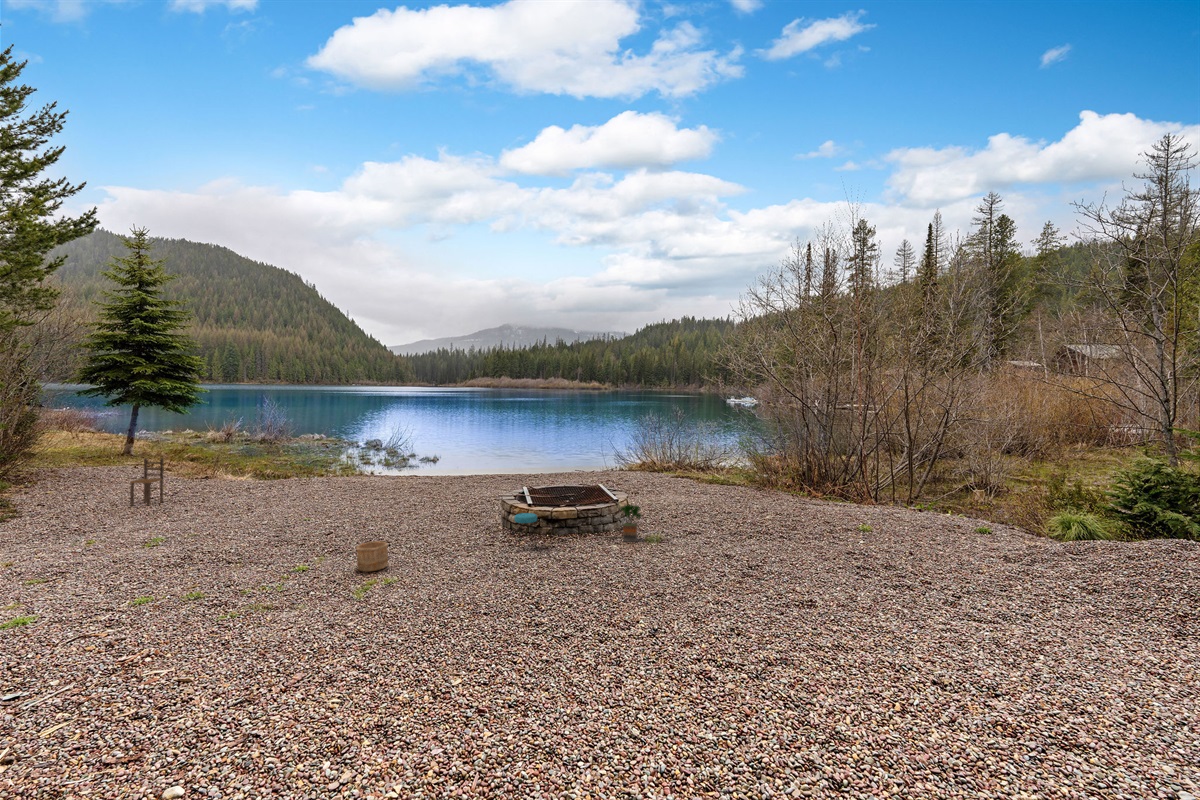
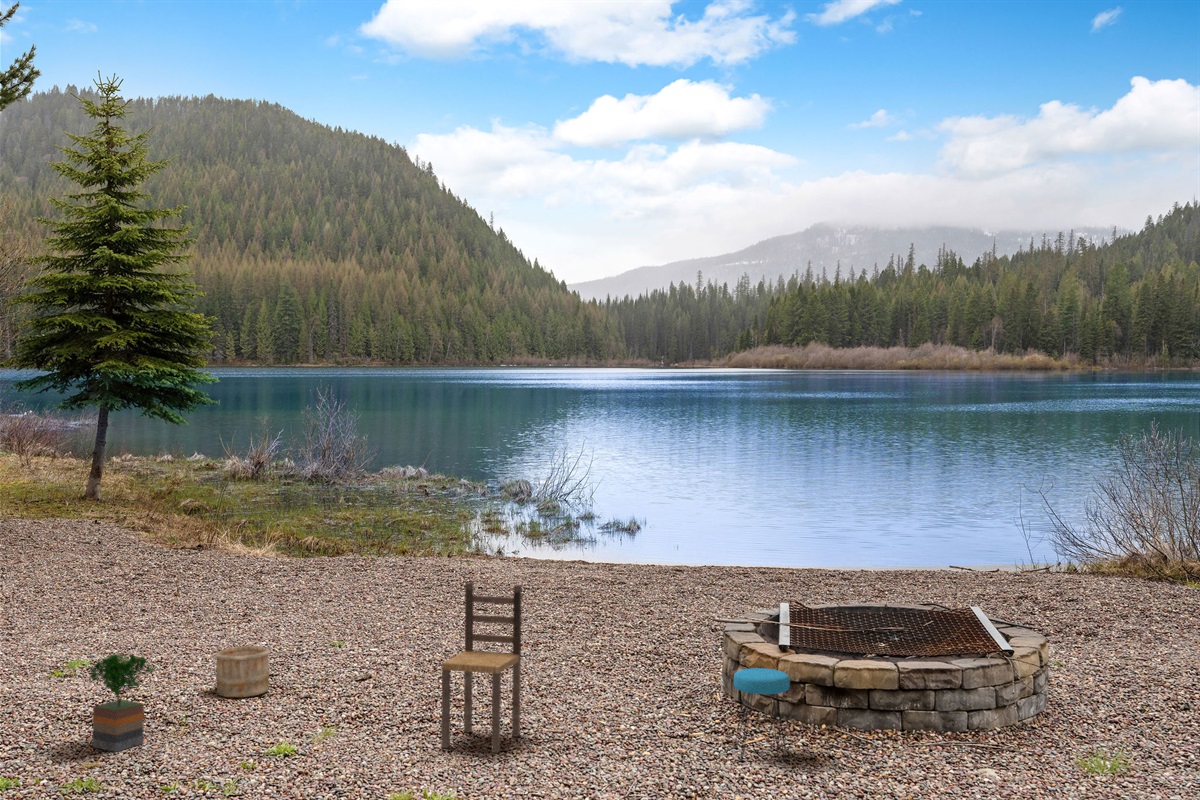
chair: present [130,458,164,506] -> present [441,583,522,753]
potted tree: present [620,505,642,542] -> present [90,654,154,752]
wooden bucket: present [356,541,388,572] -> present [215,646,270,697]

